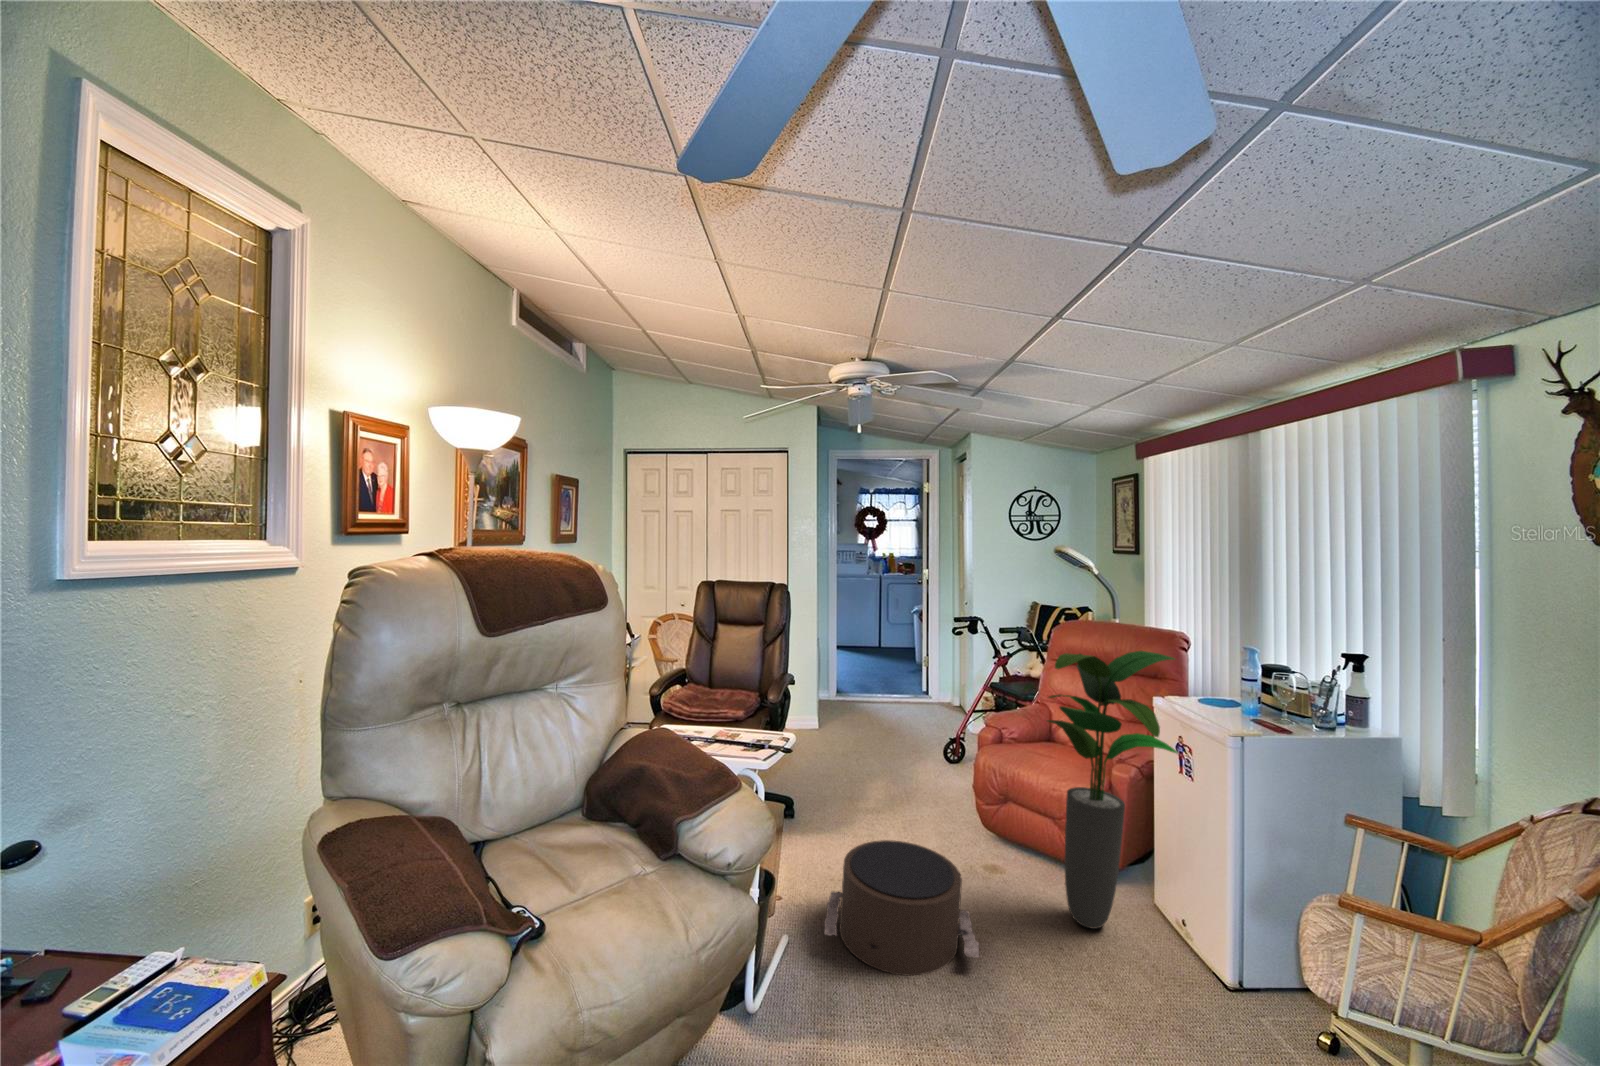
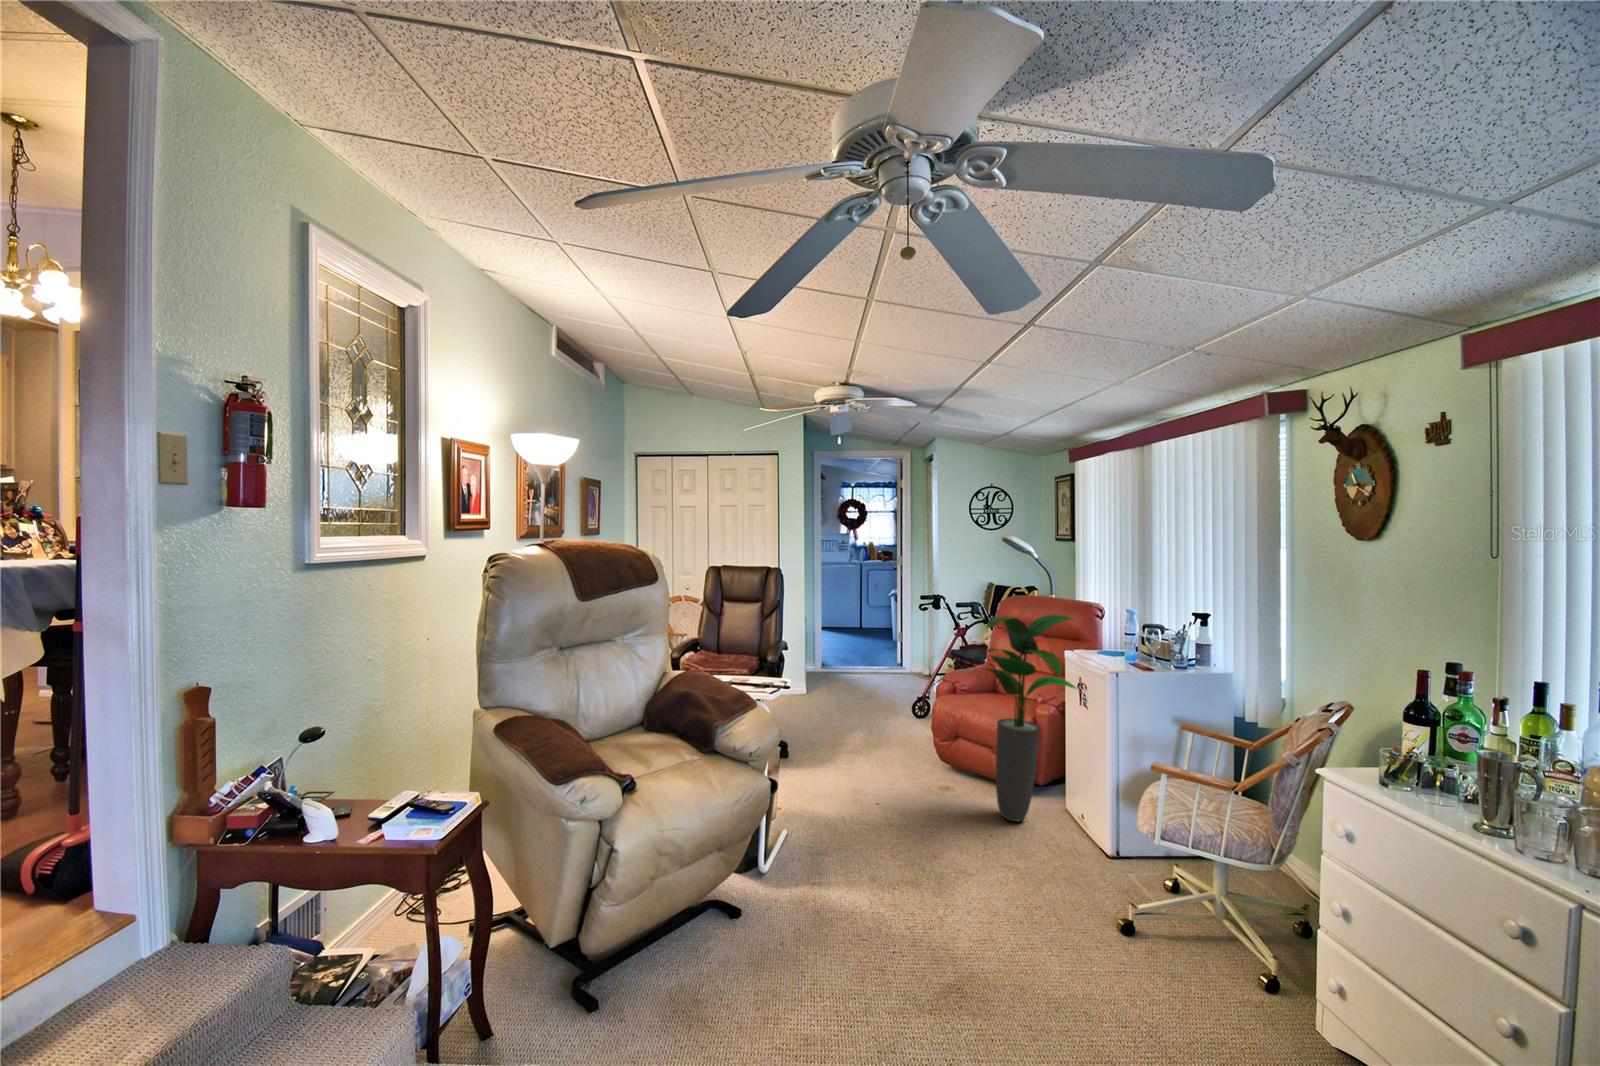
pouf: present [824,840,979,976] -> none [815,761,929,852]

